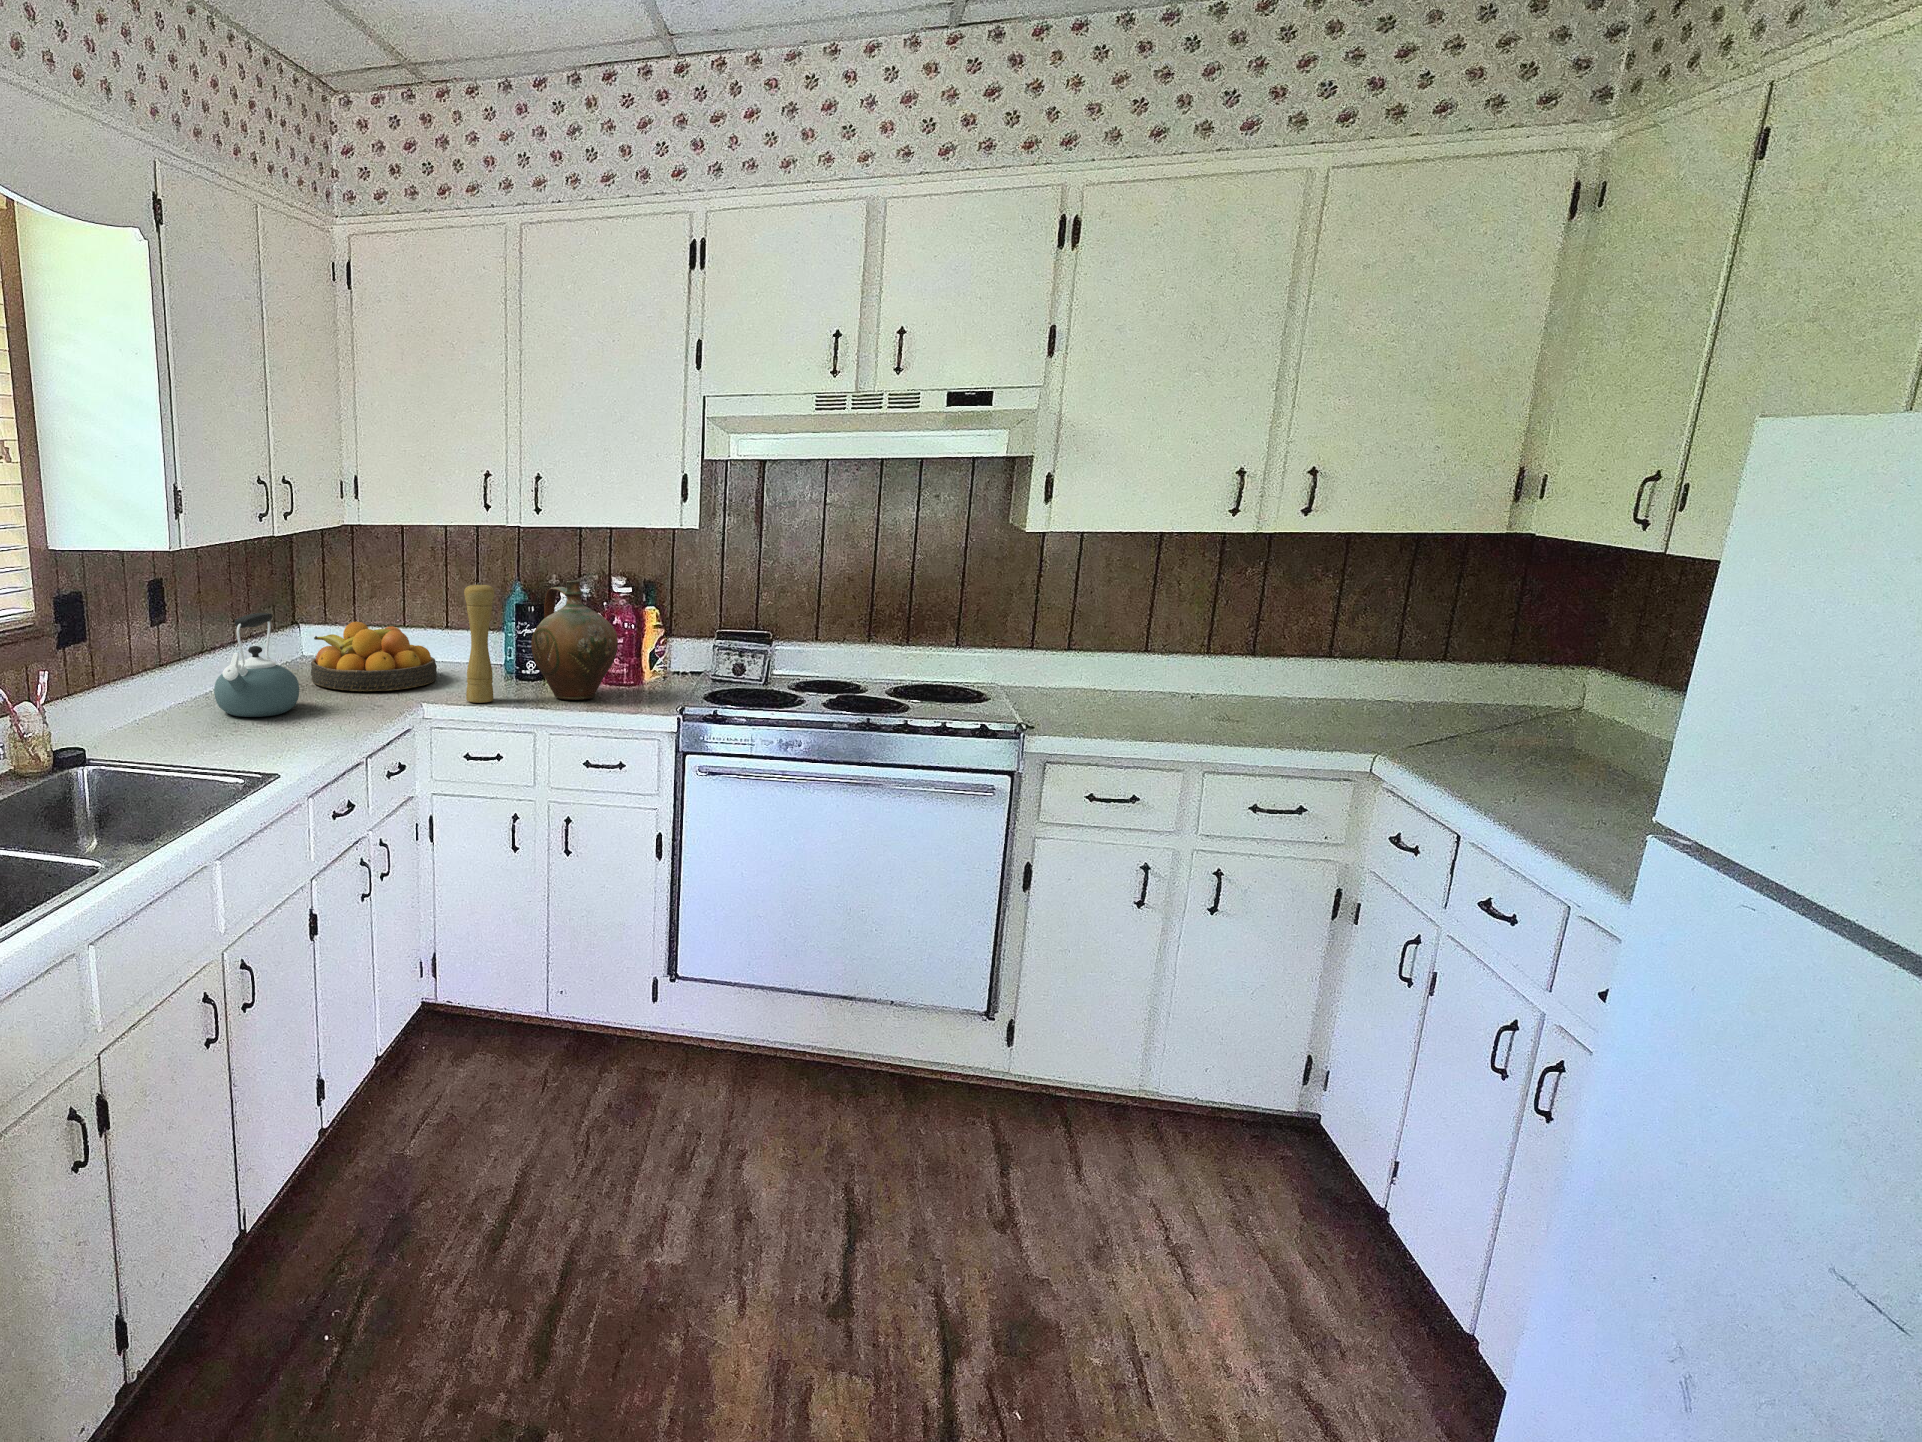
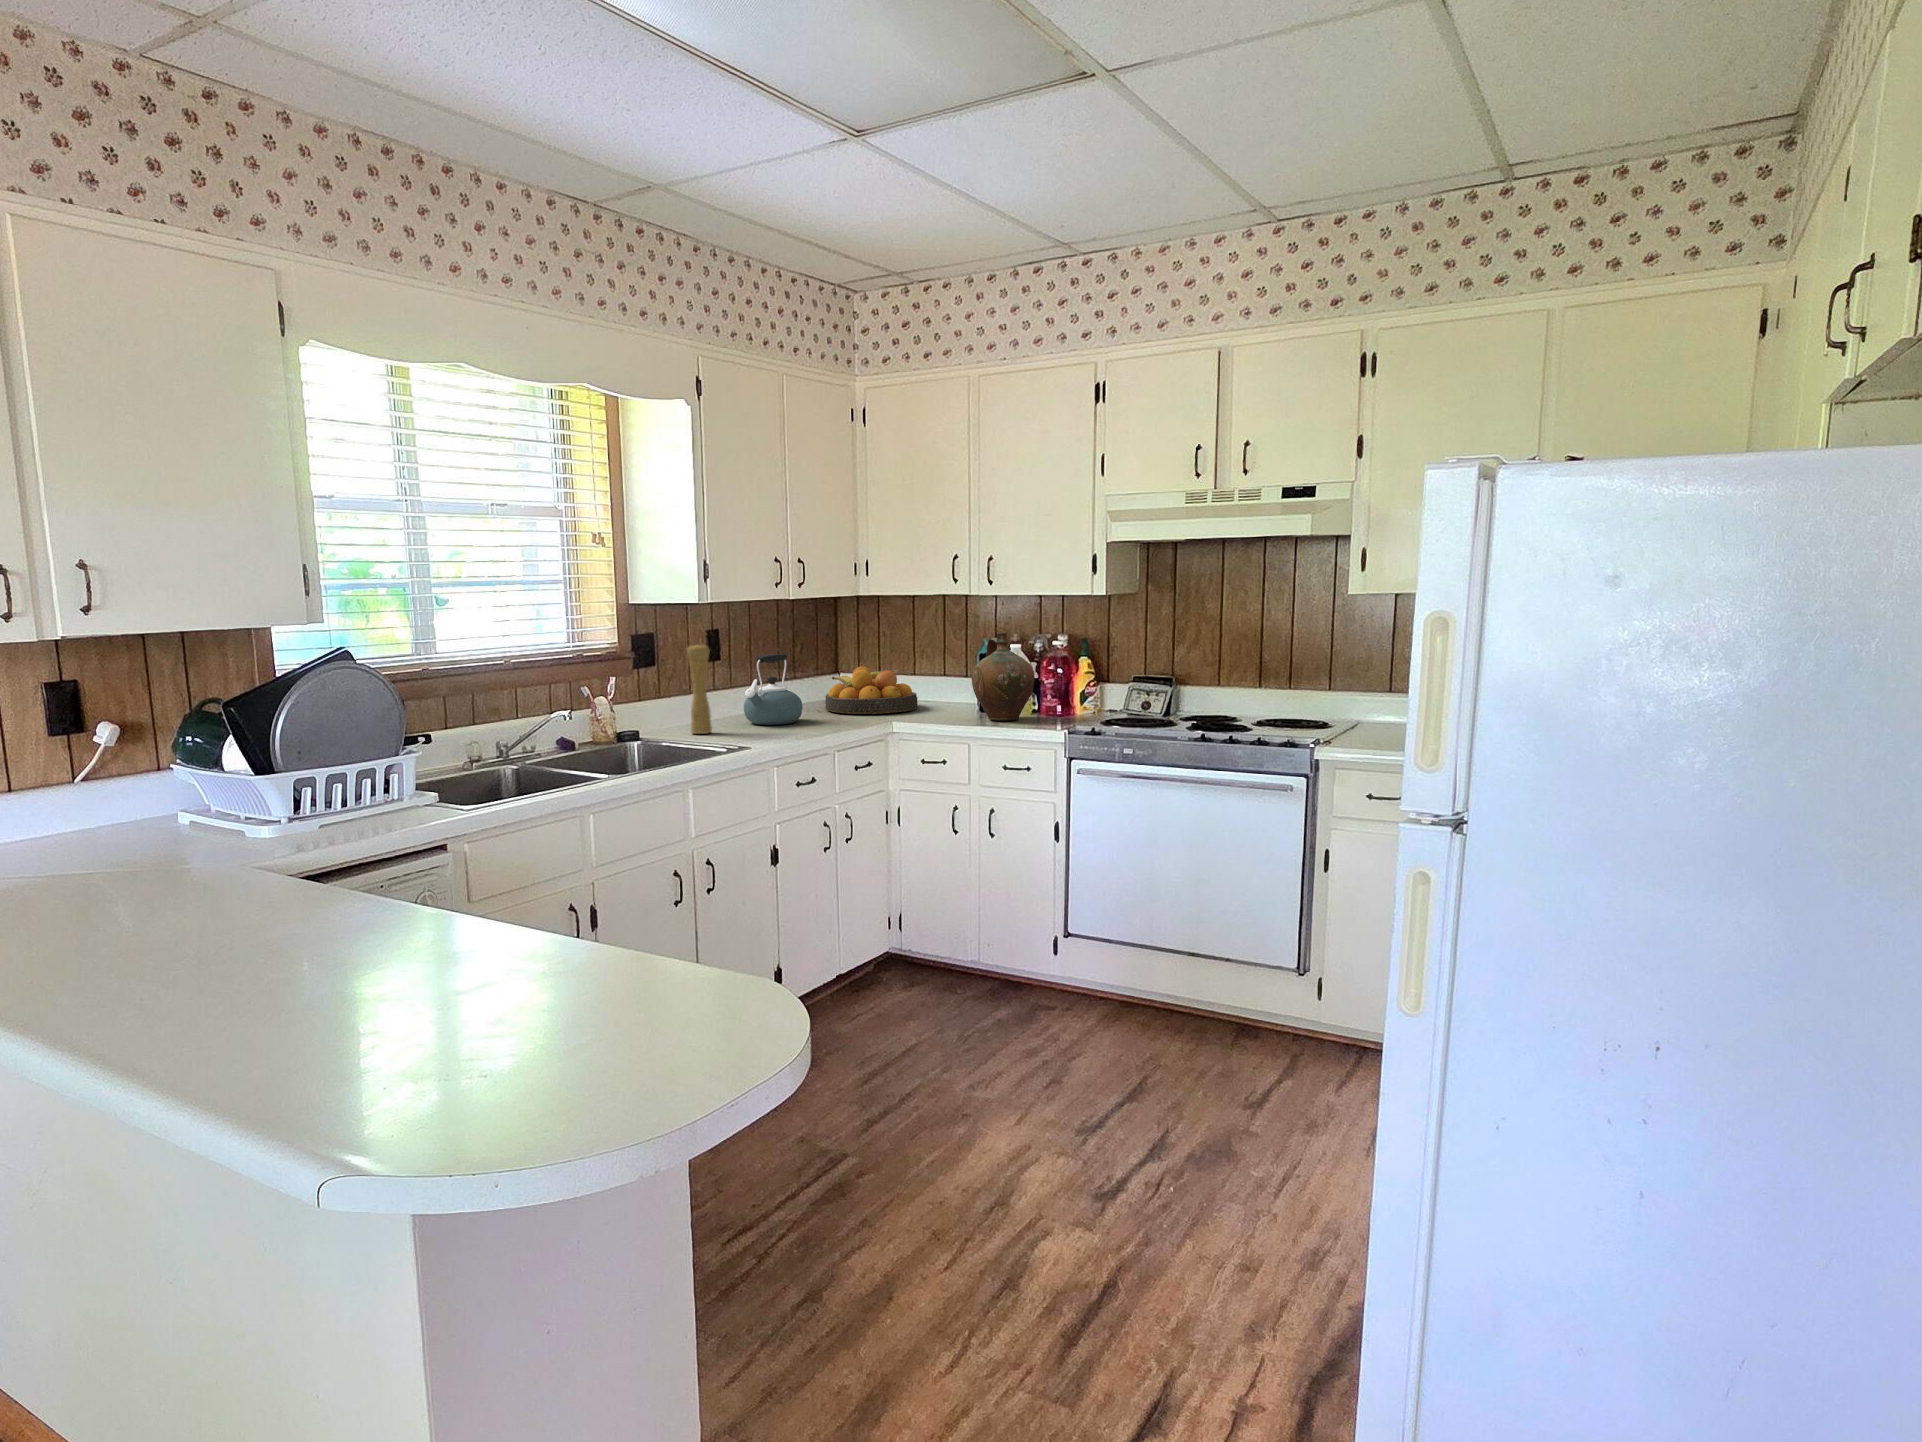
pepper mill: present [464,583,494,703] -> present [687,644,712,734]

